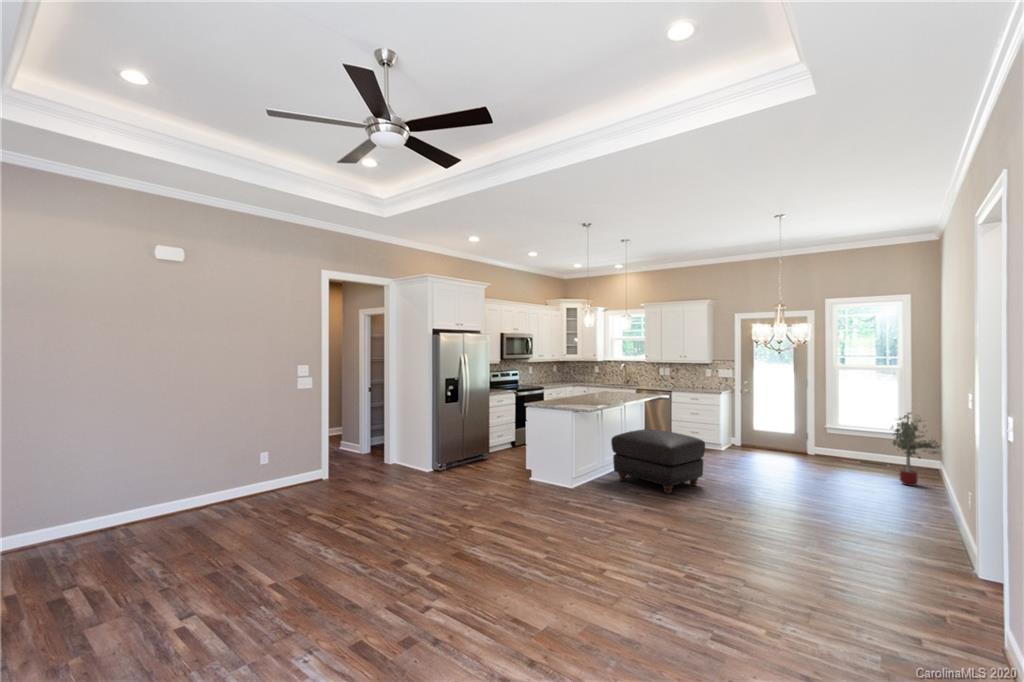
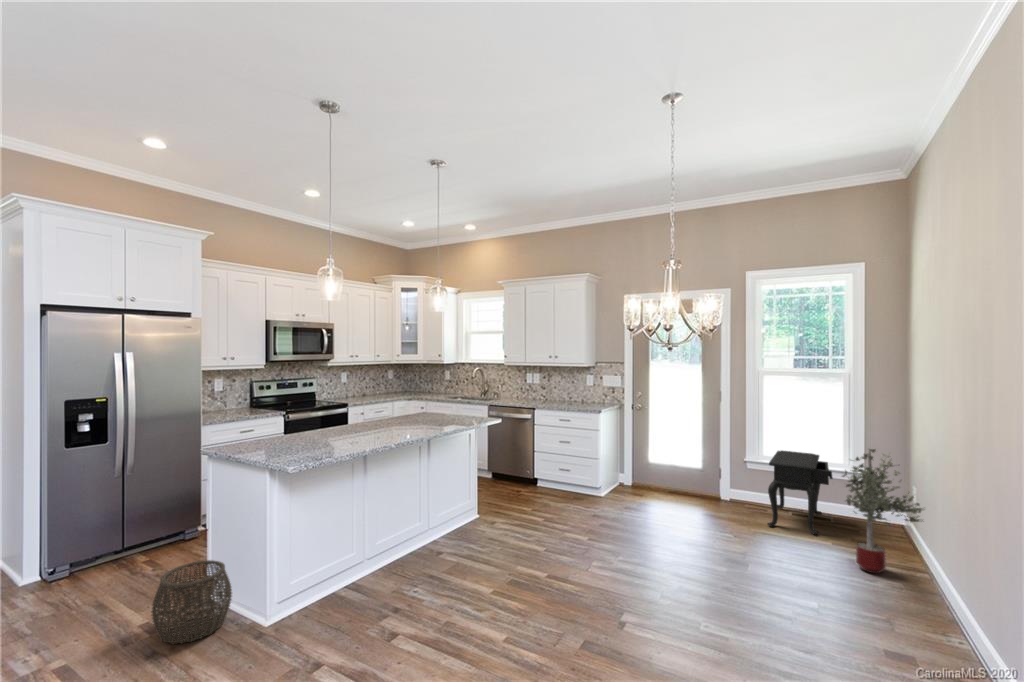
side table: none [842,420,887,470] -> present [768,451,833,535]
ottoman: present [611,429,705,494] -> none [367,486,532,631]
woven basket: none [524,458,557,492] -> present [151,560,232,644]

